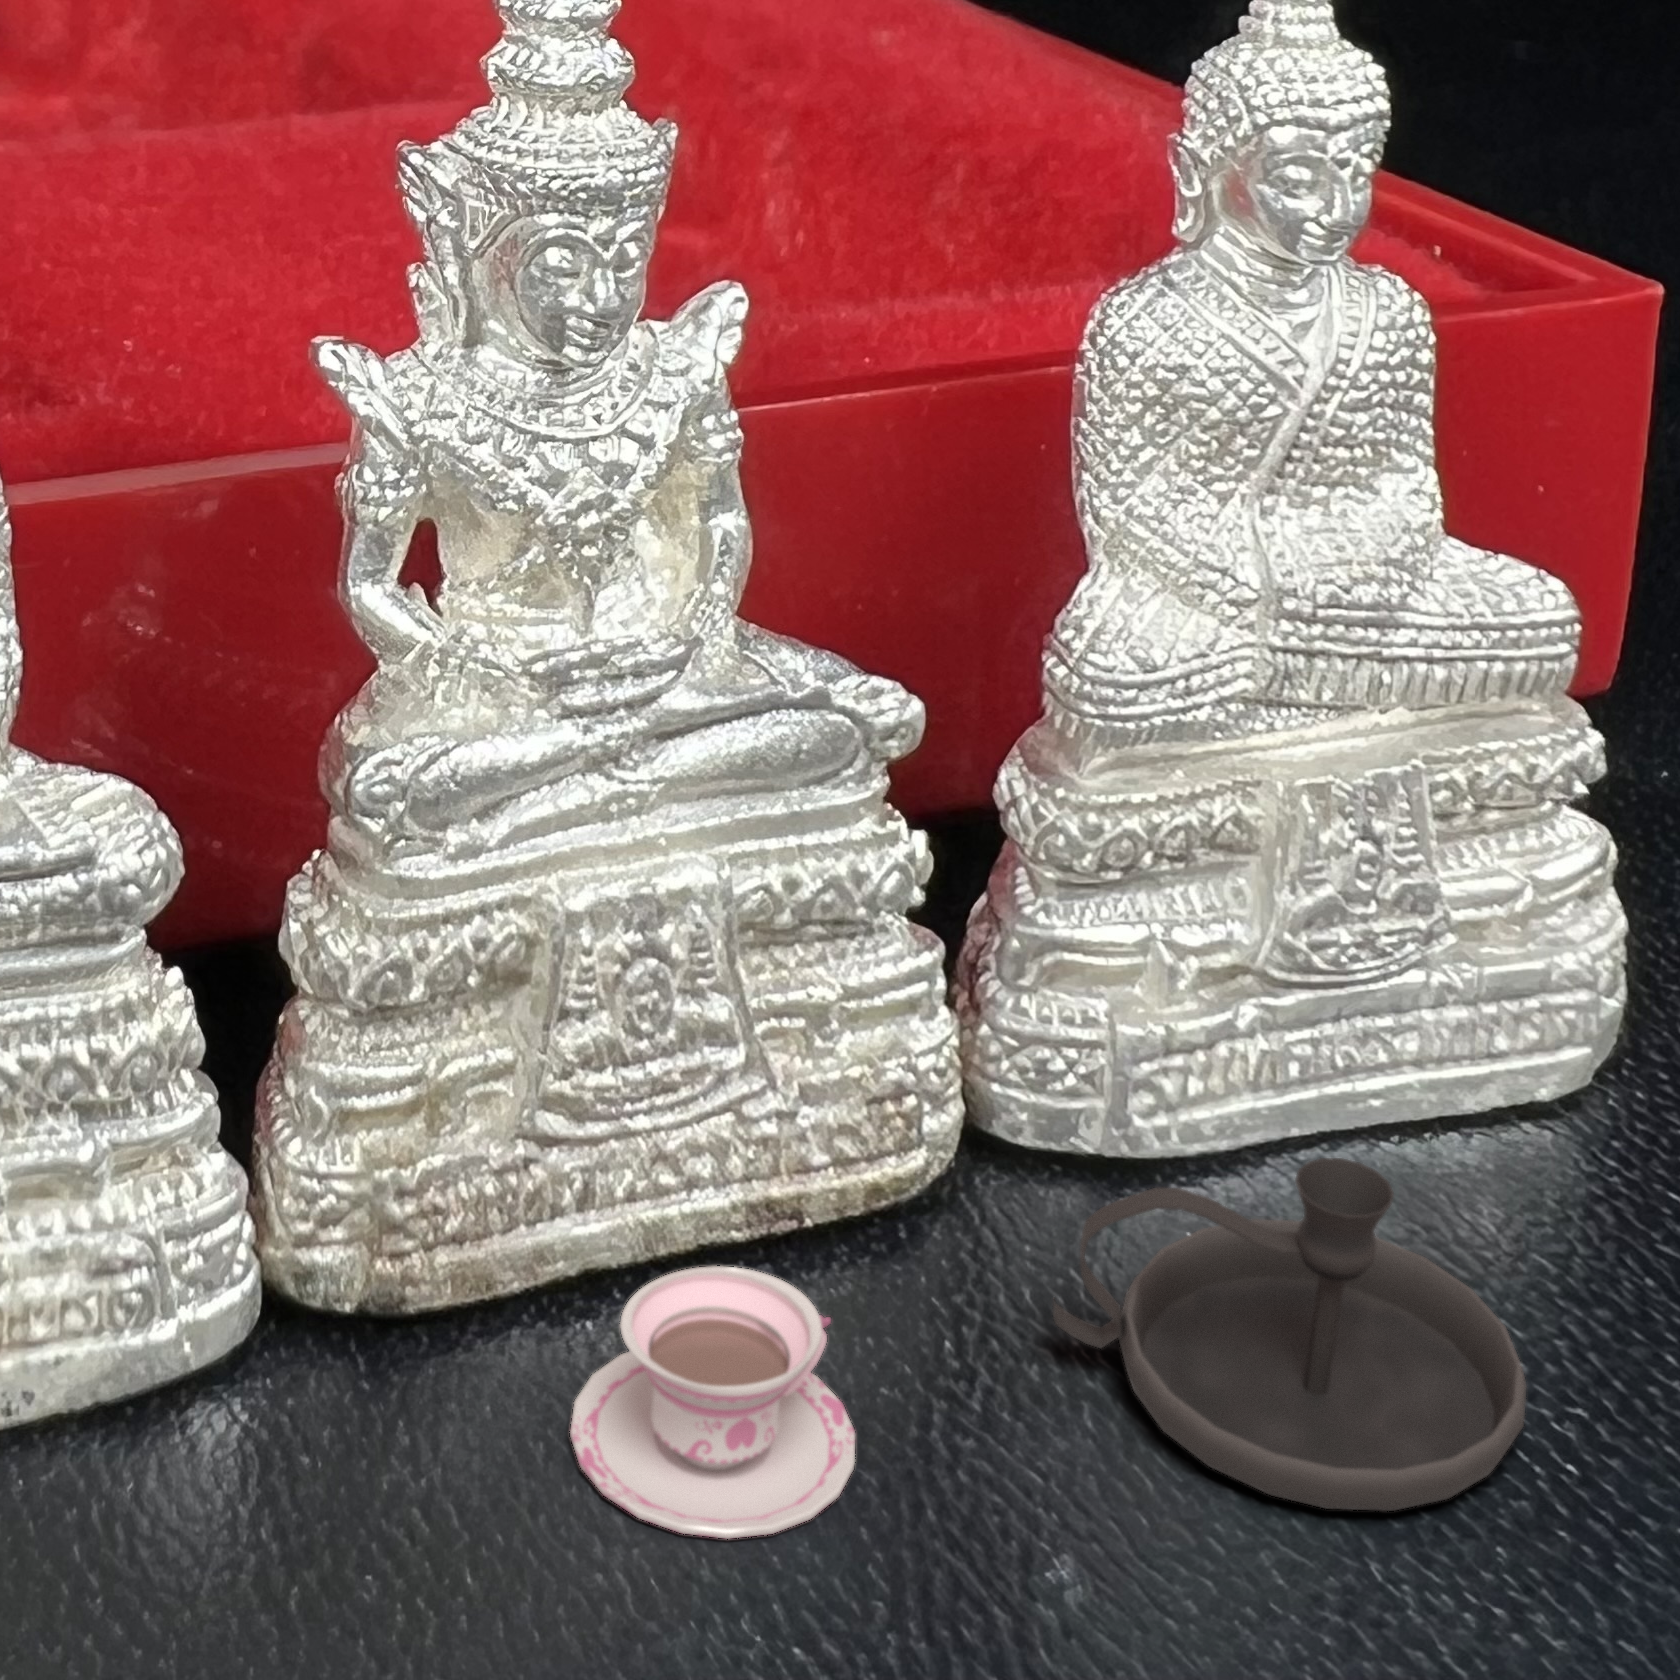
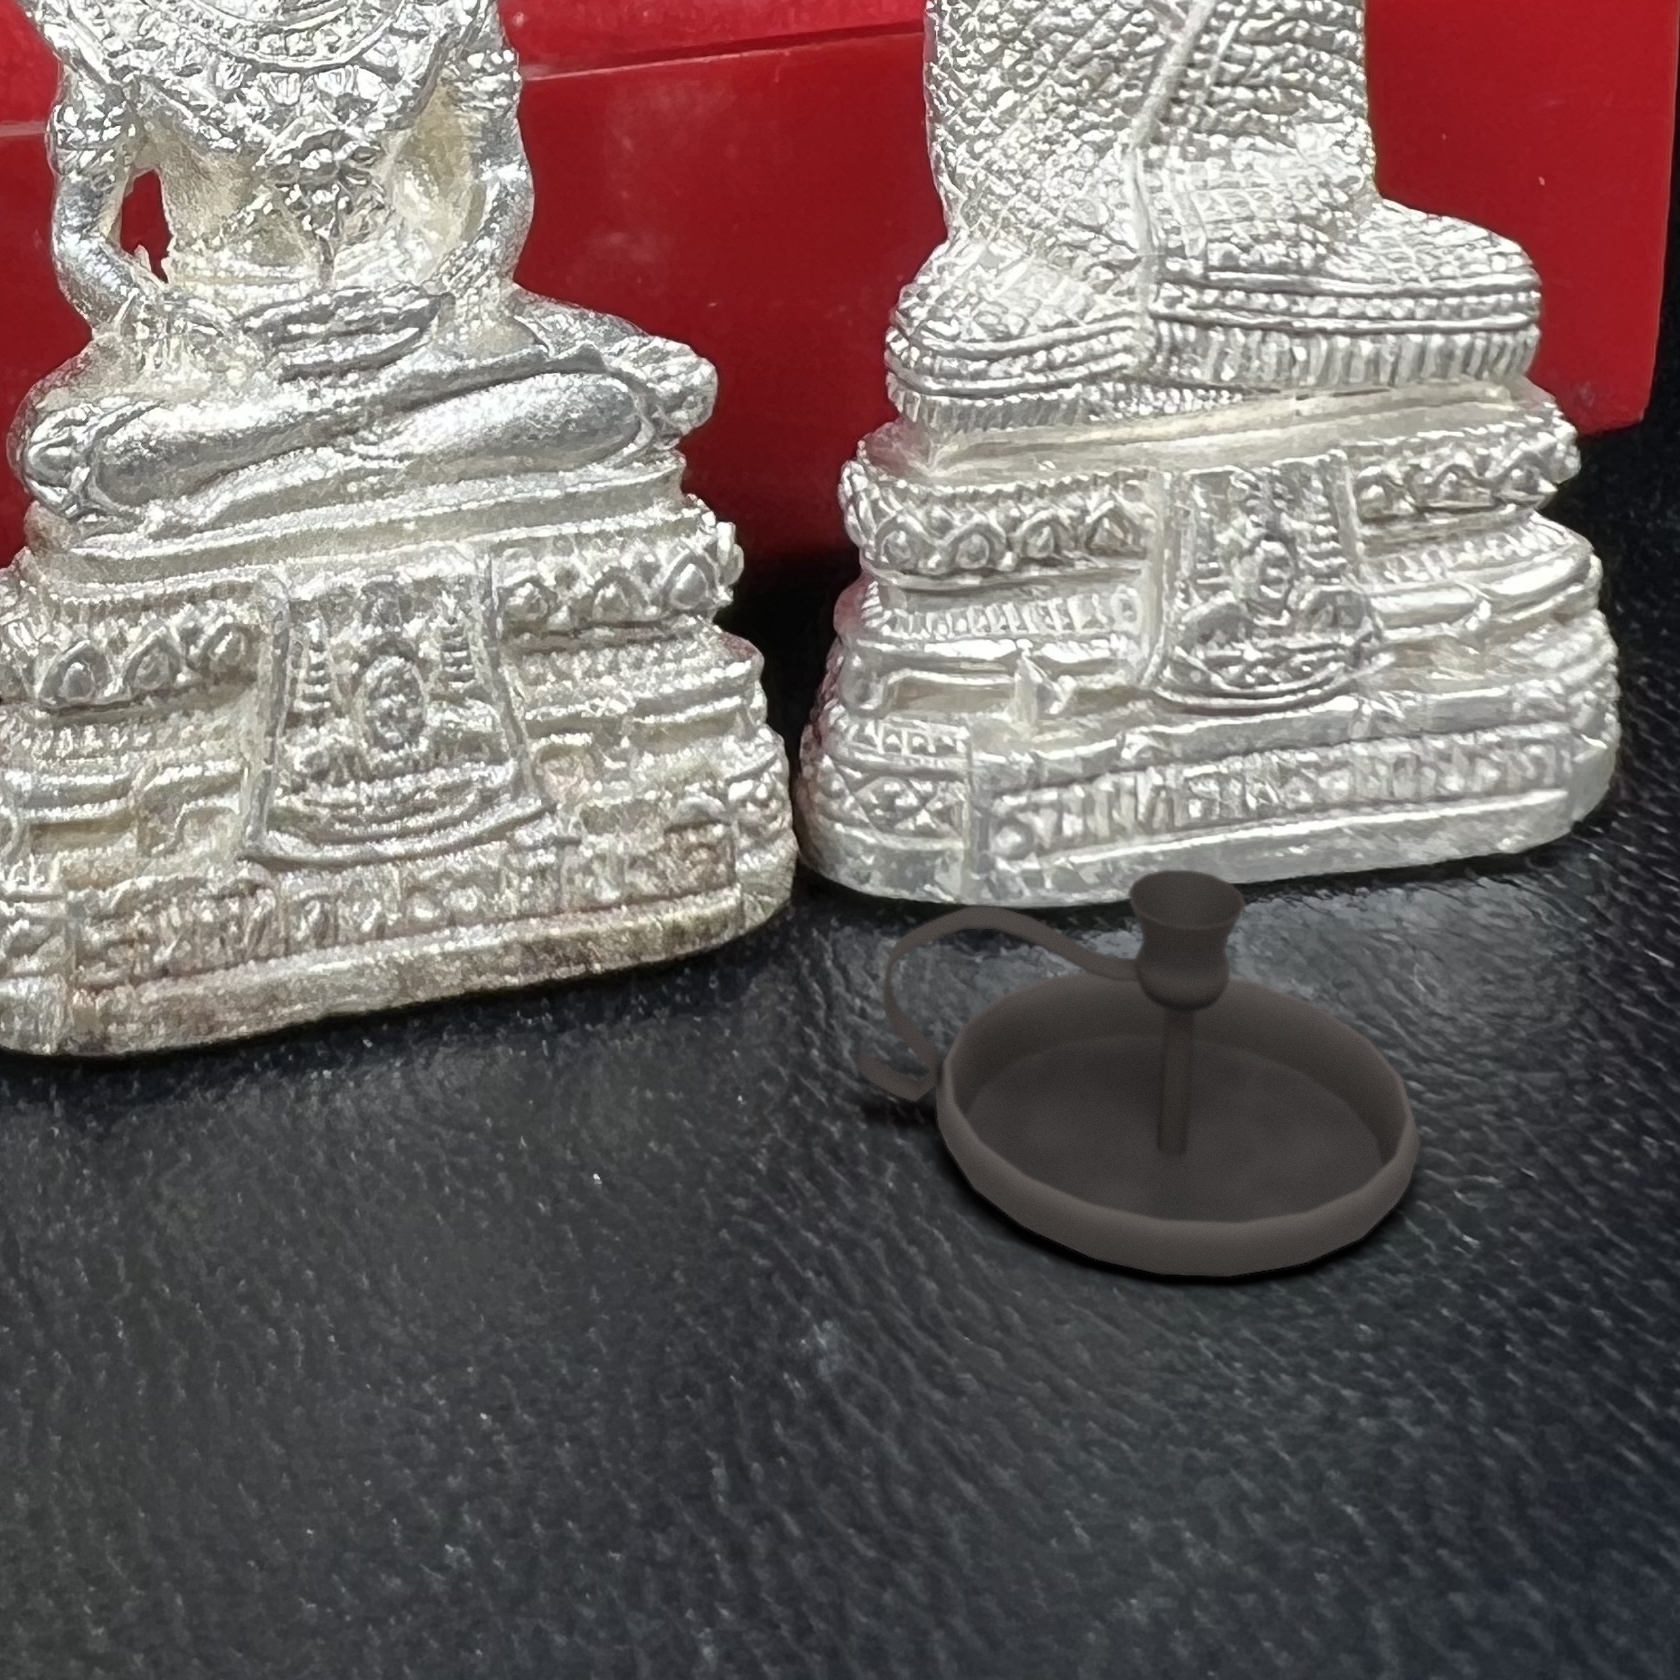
teacup: present [570,1266,855,1539] -> none [276,995,609,1294]

